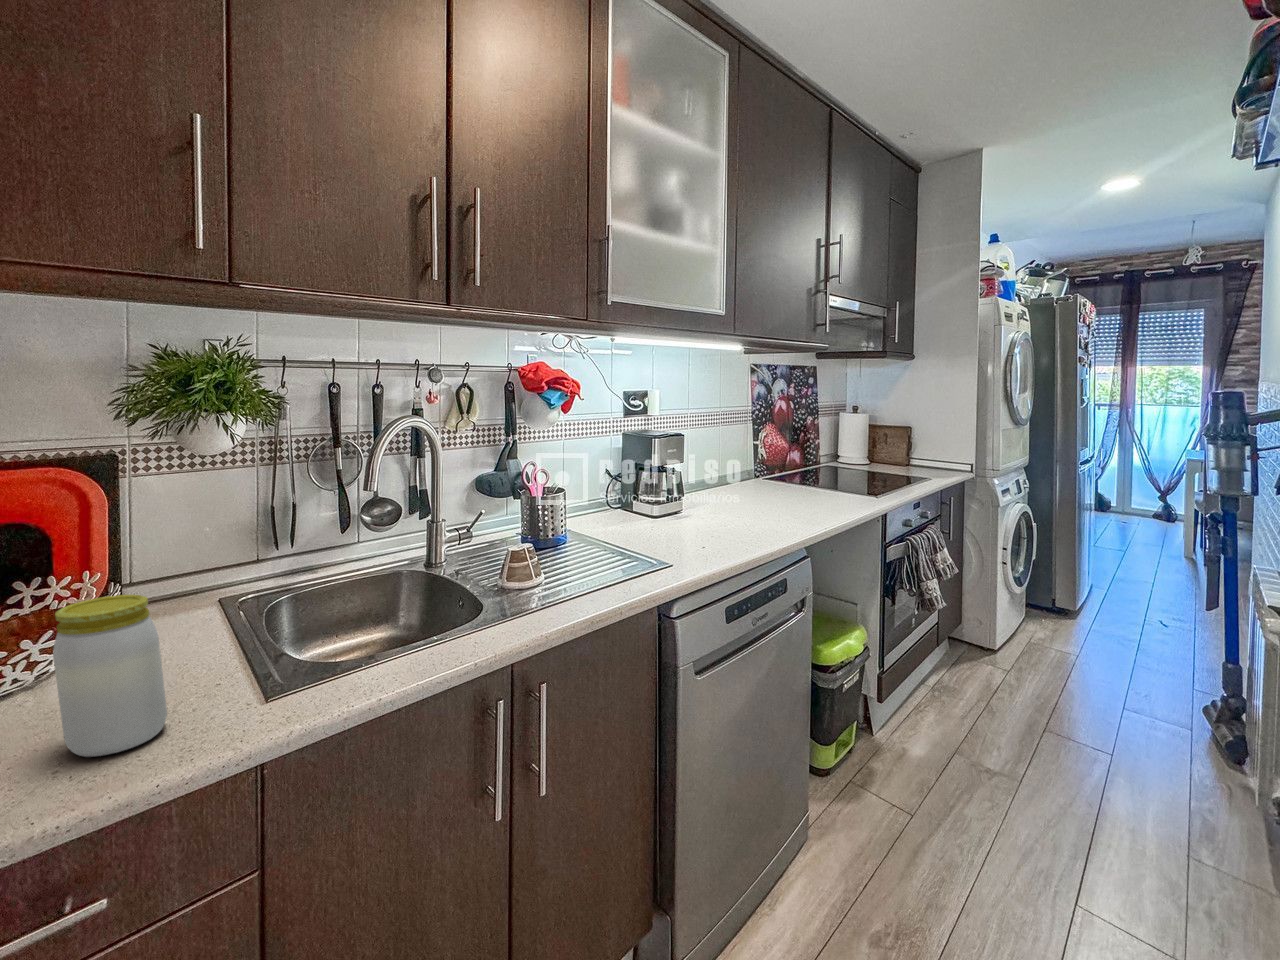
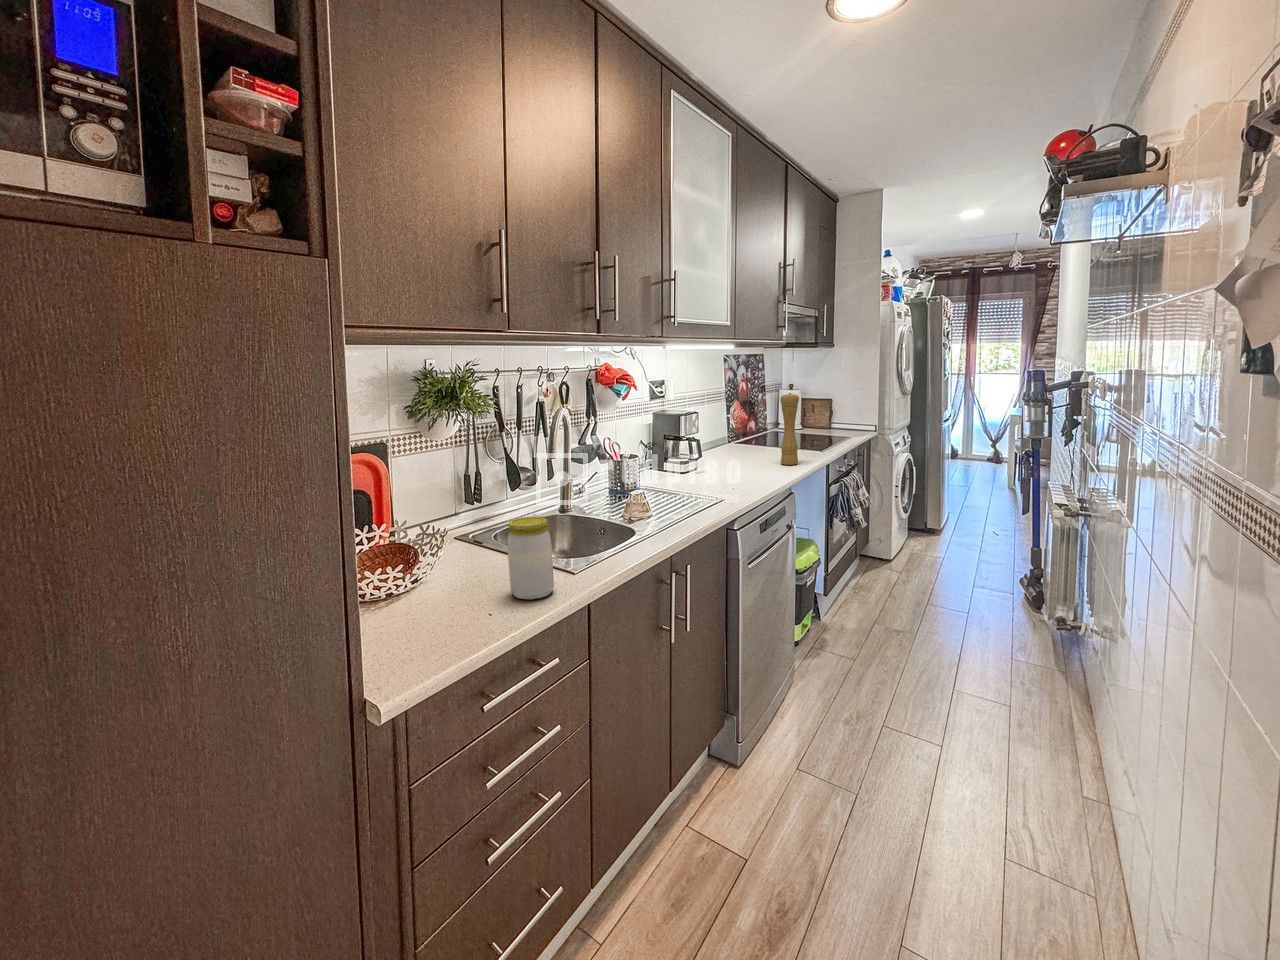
pepper mill: none [800,412,827,514] -> present [780,393,799,465]

